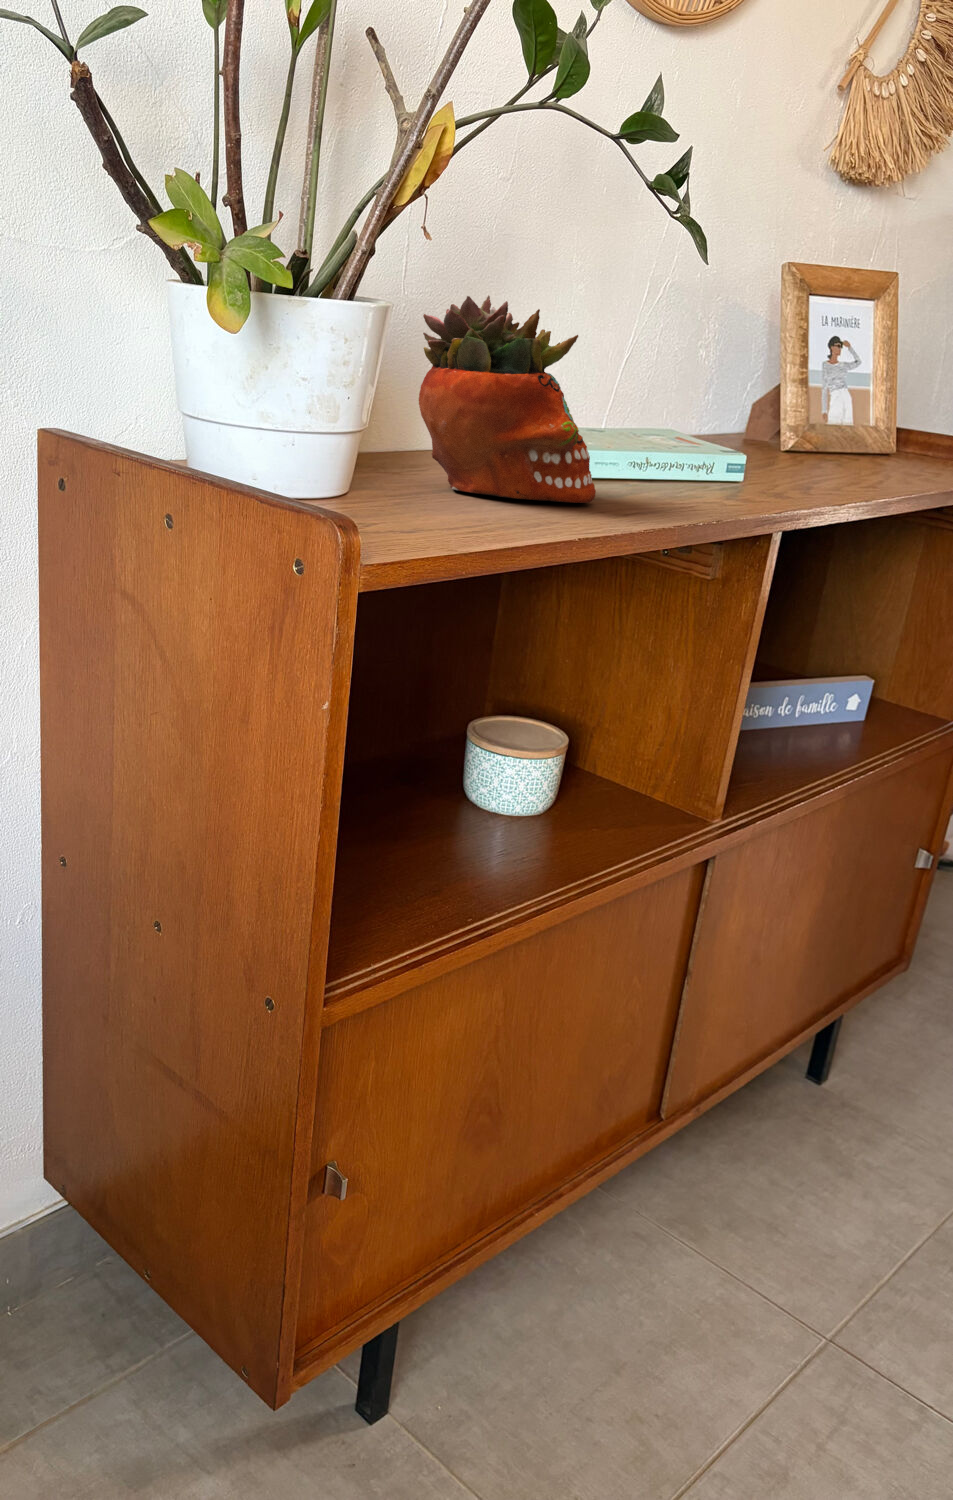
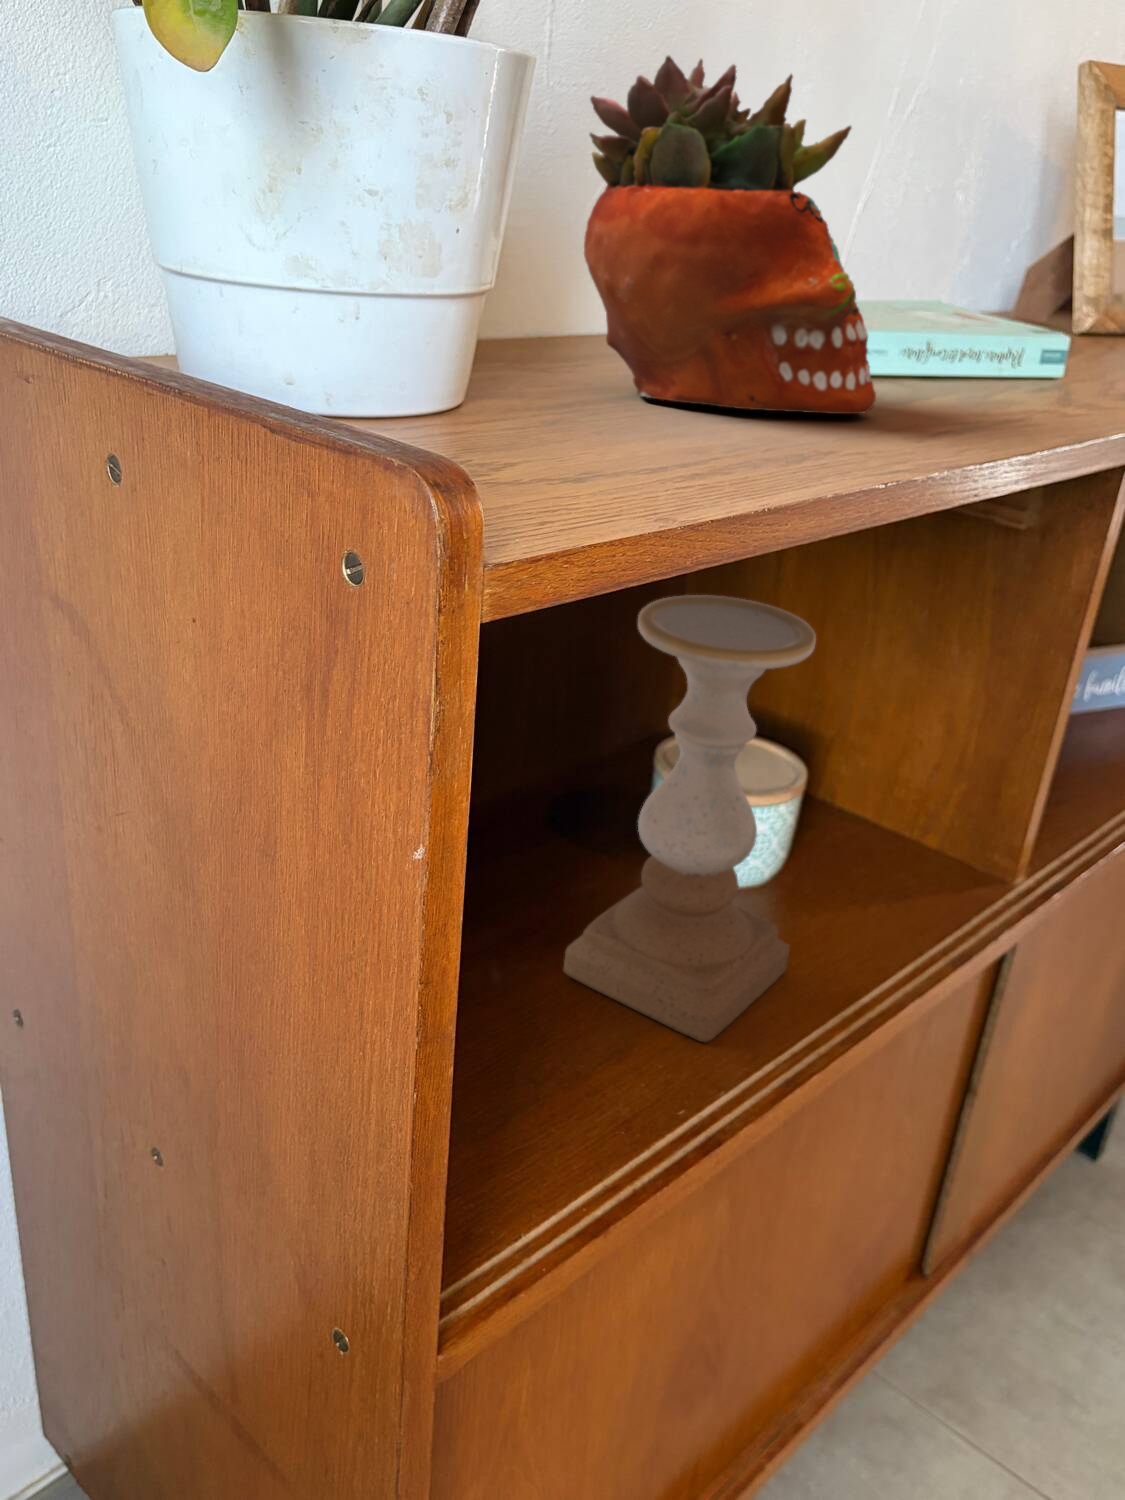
candle holder: none [400,612,557,891] -> present [563,595,816,1042]

